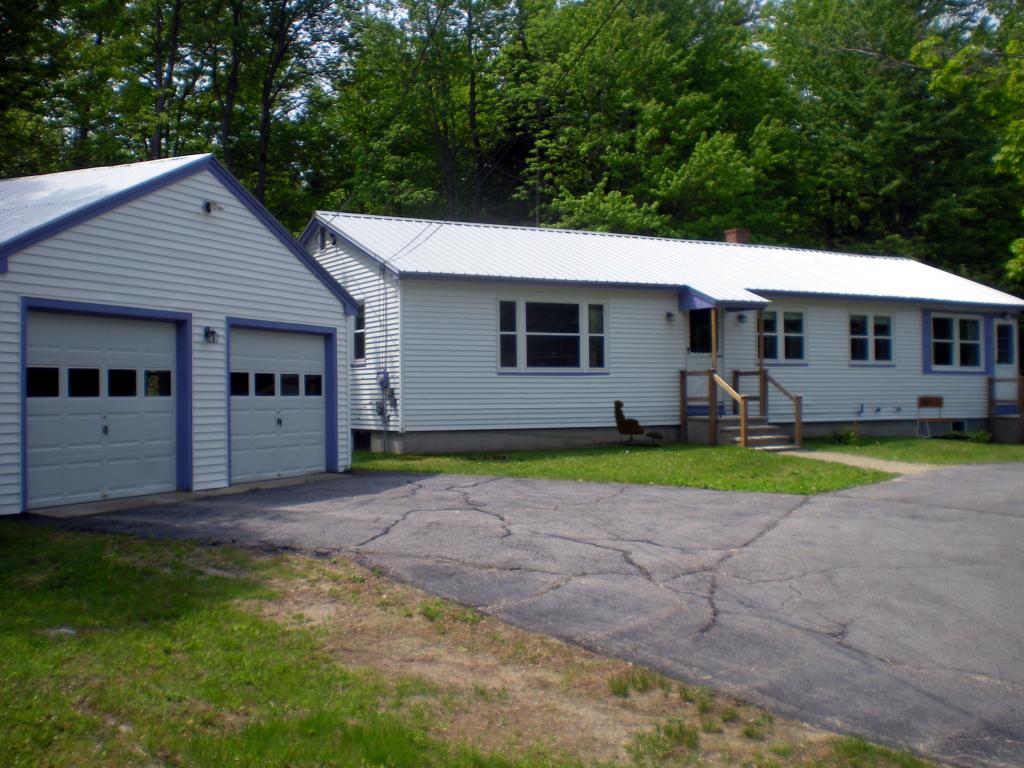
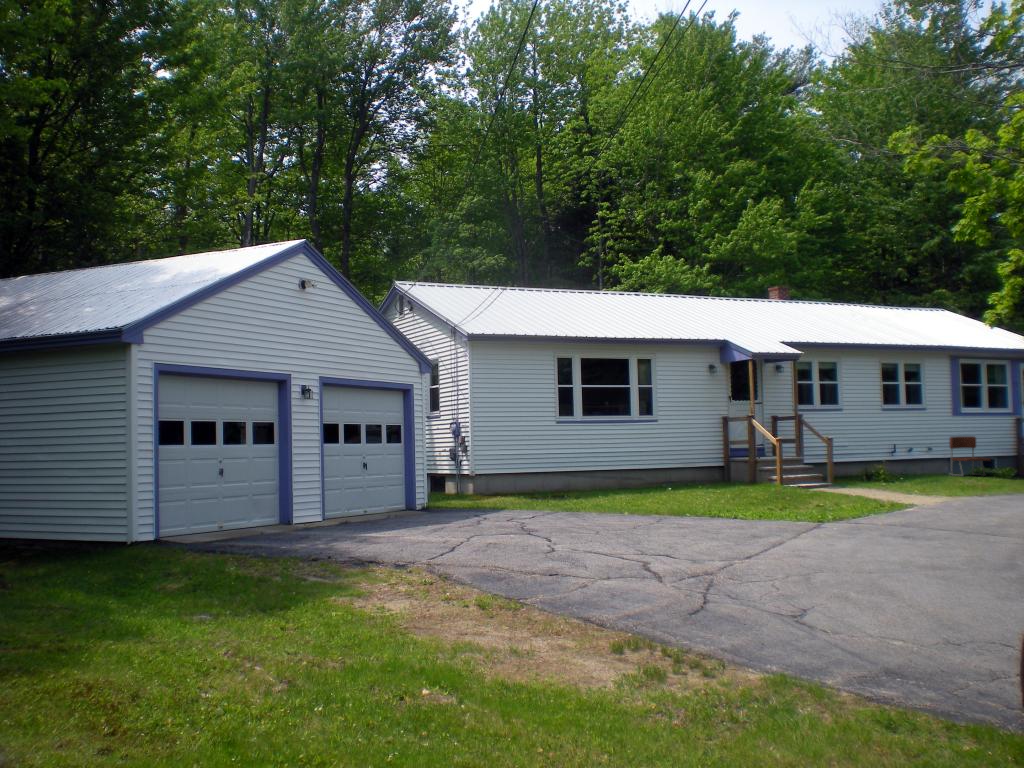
lounge chair: present [614,400,663,445] -> none [660,444,706,486]

